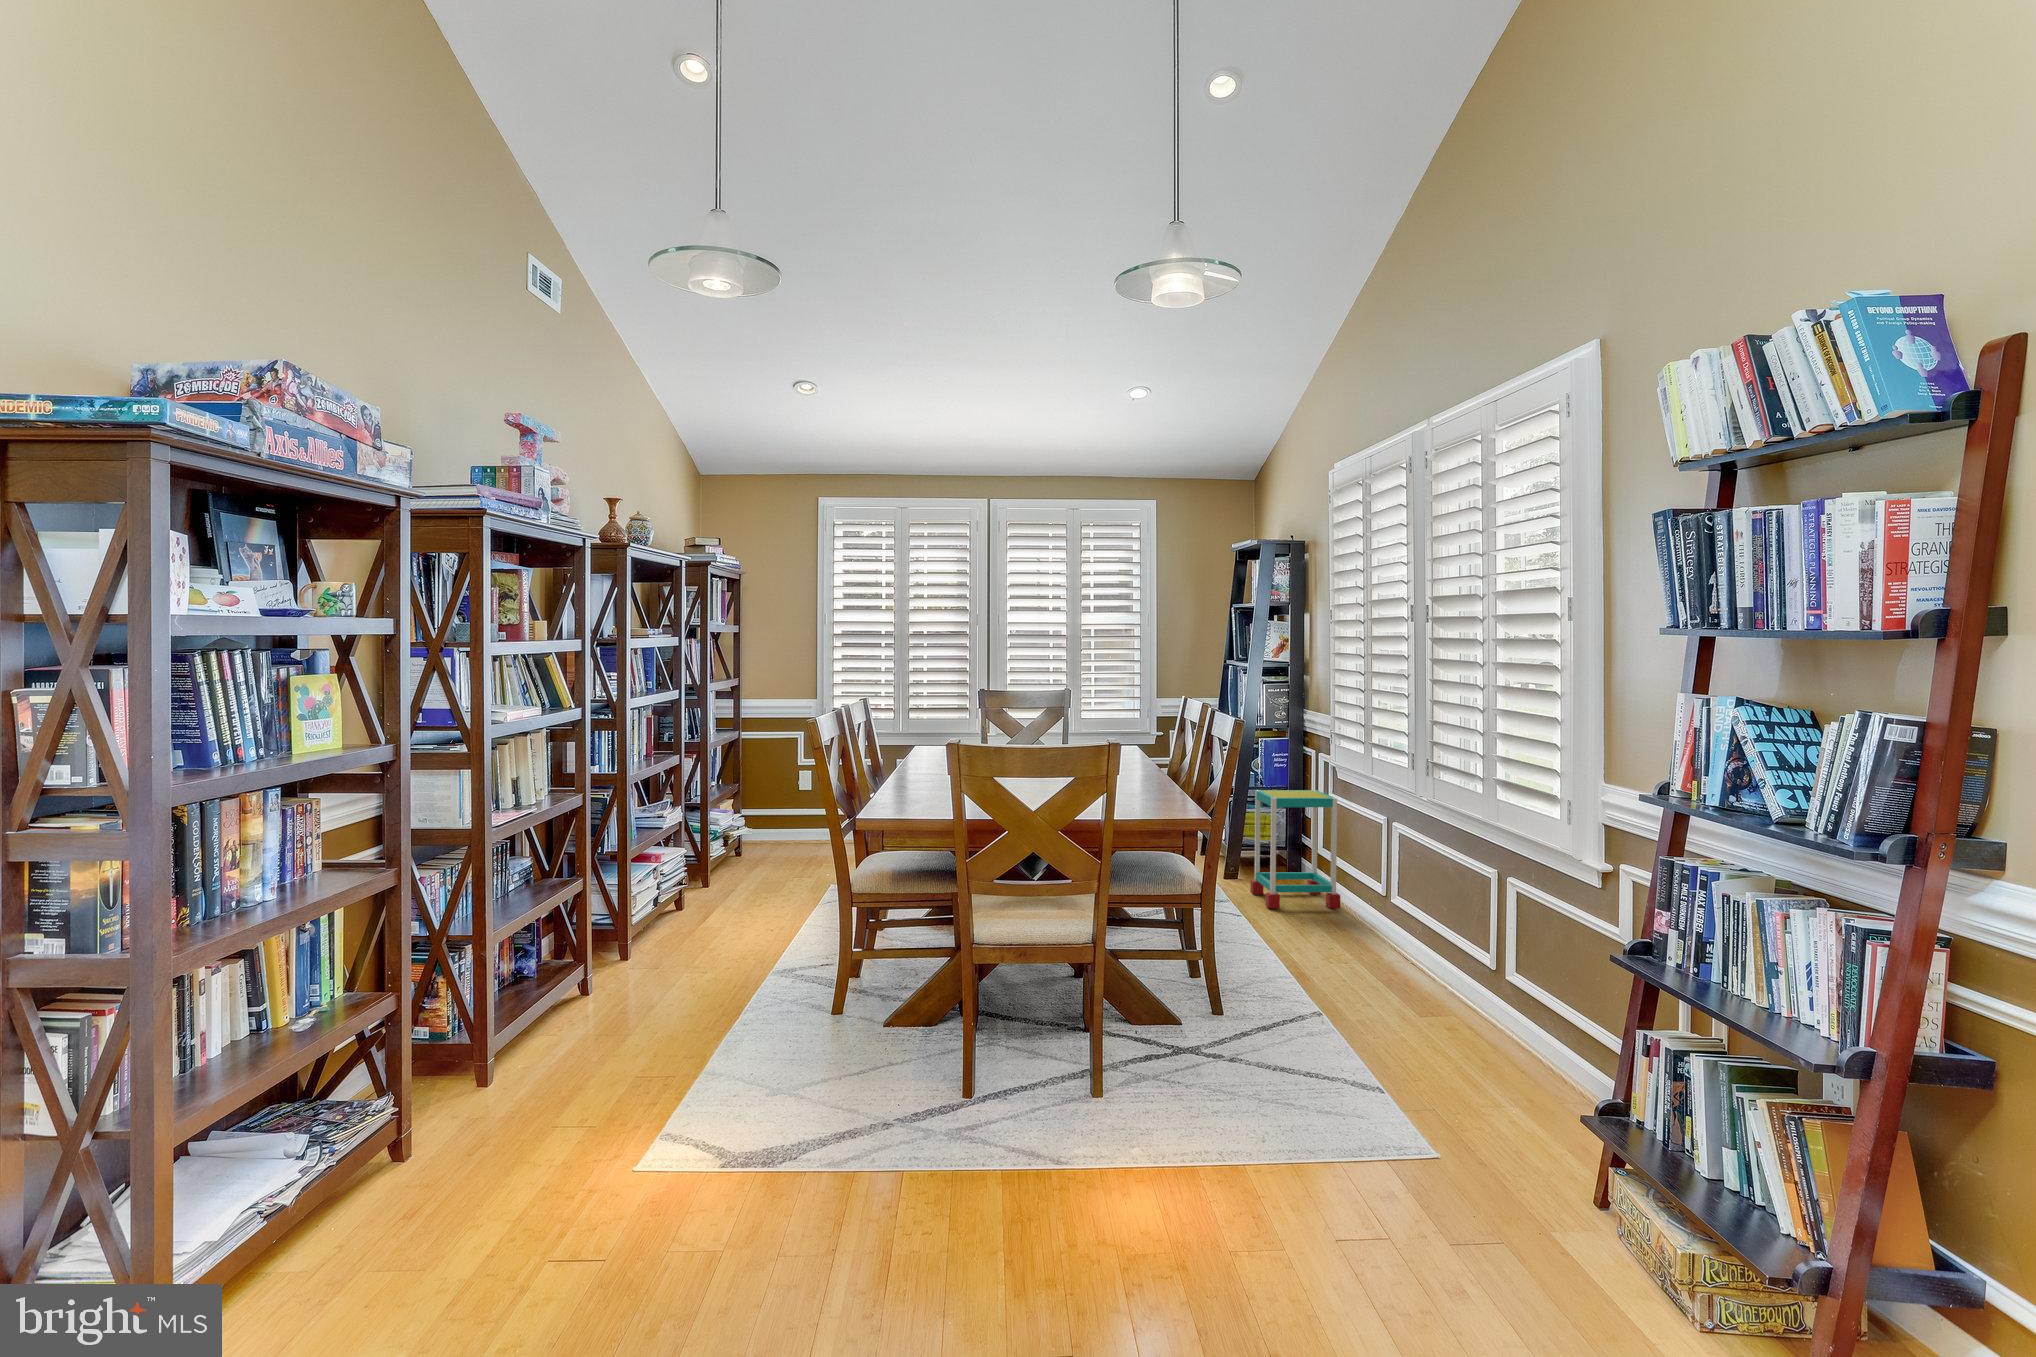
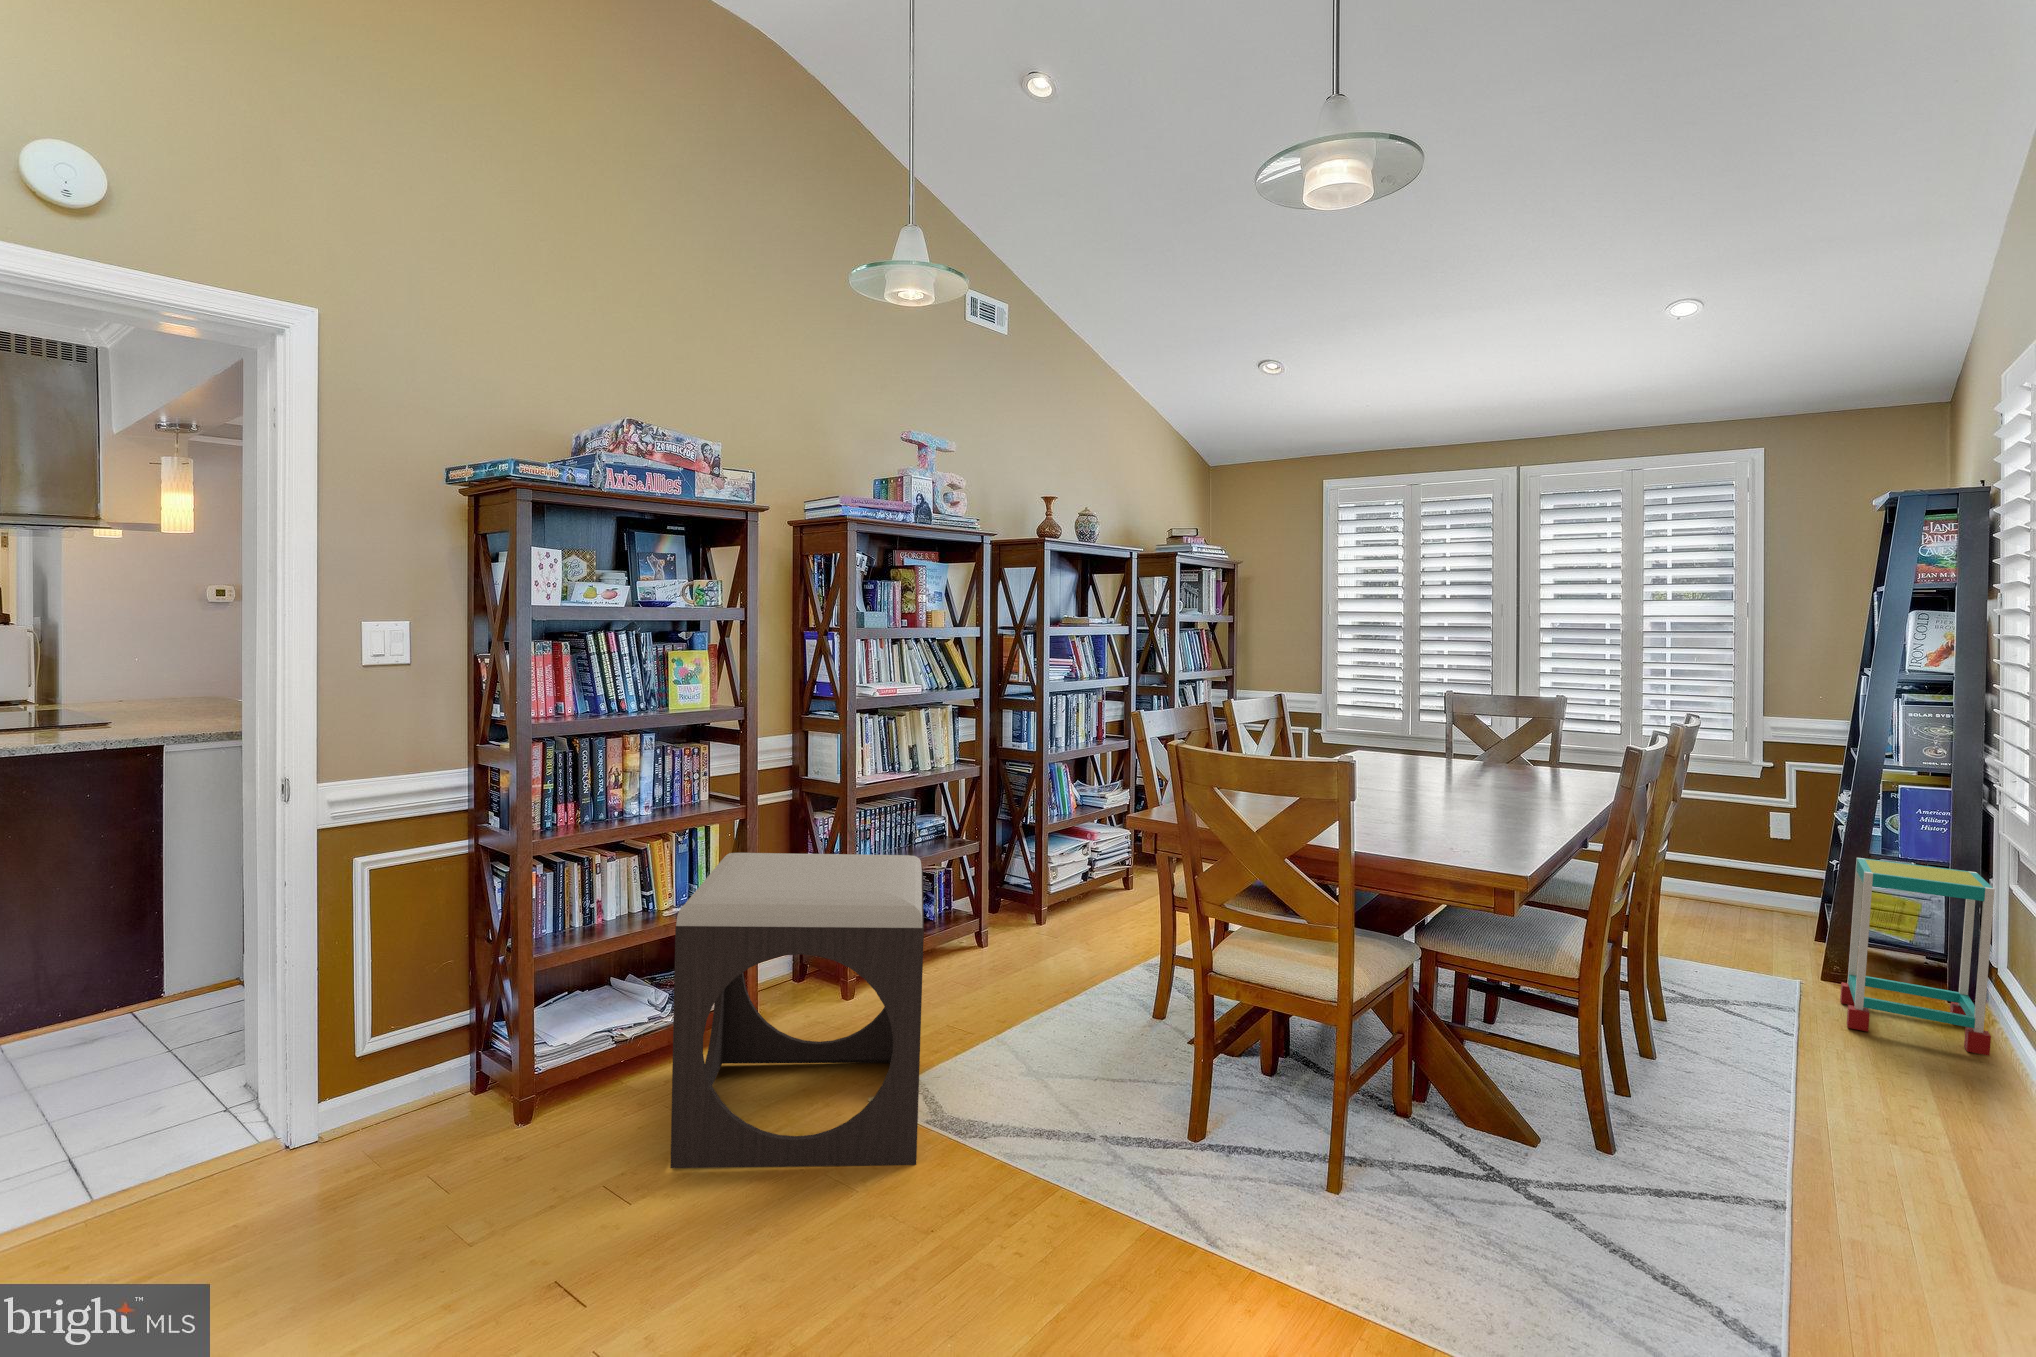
footstool: none [403,891,753,1305] -> present [670,853,924,1168]

